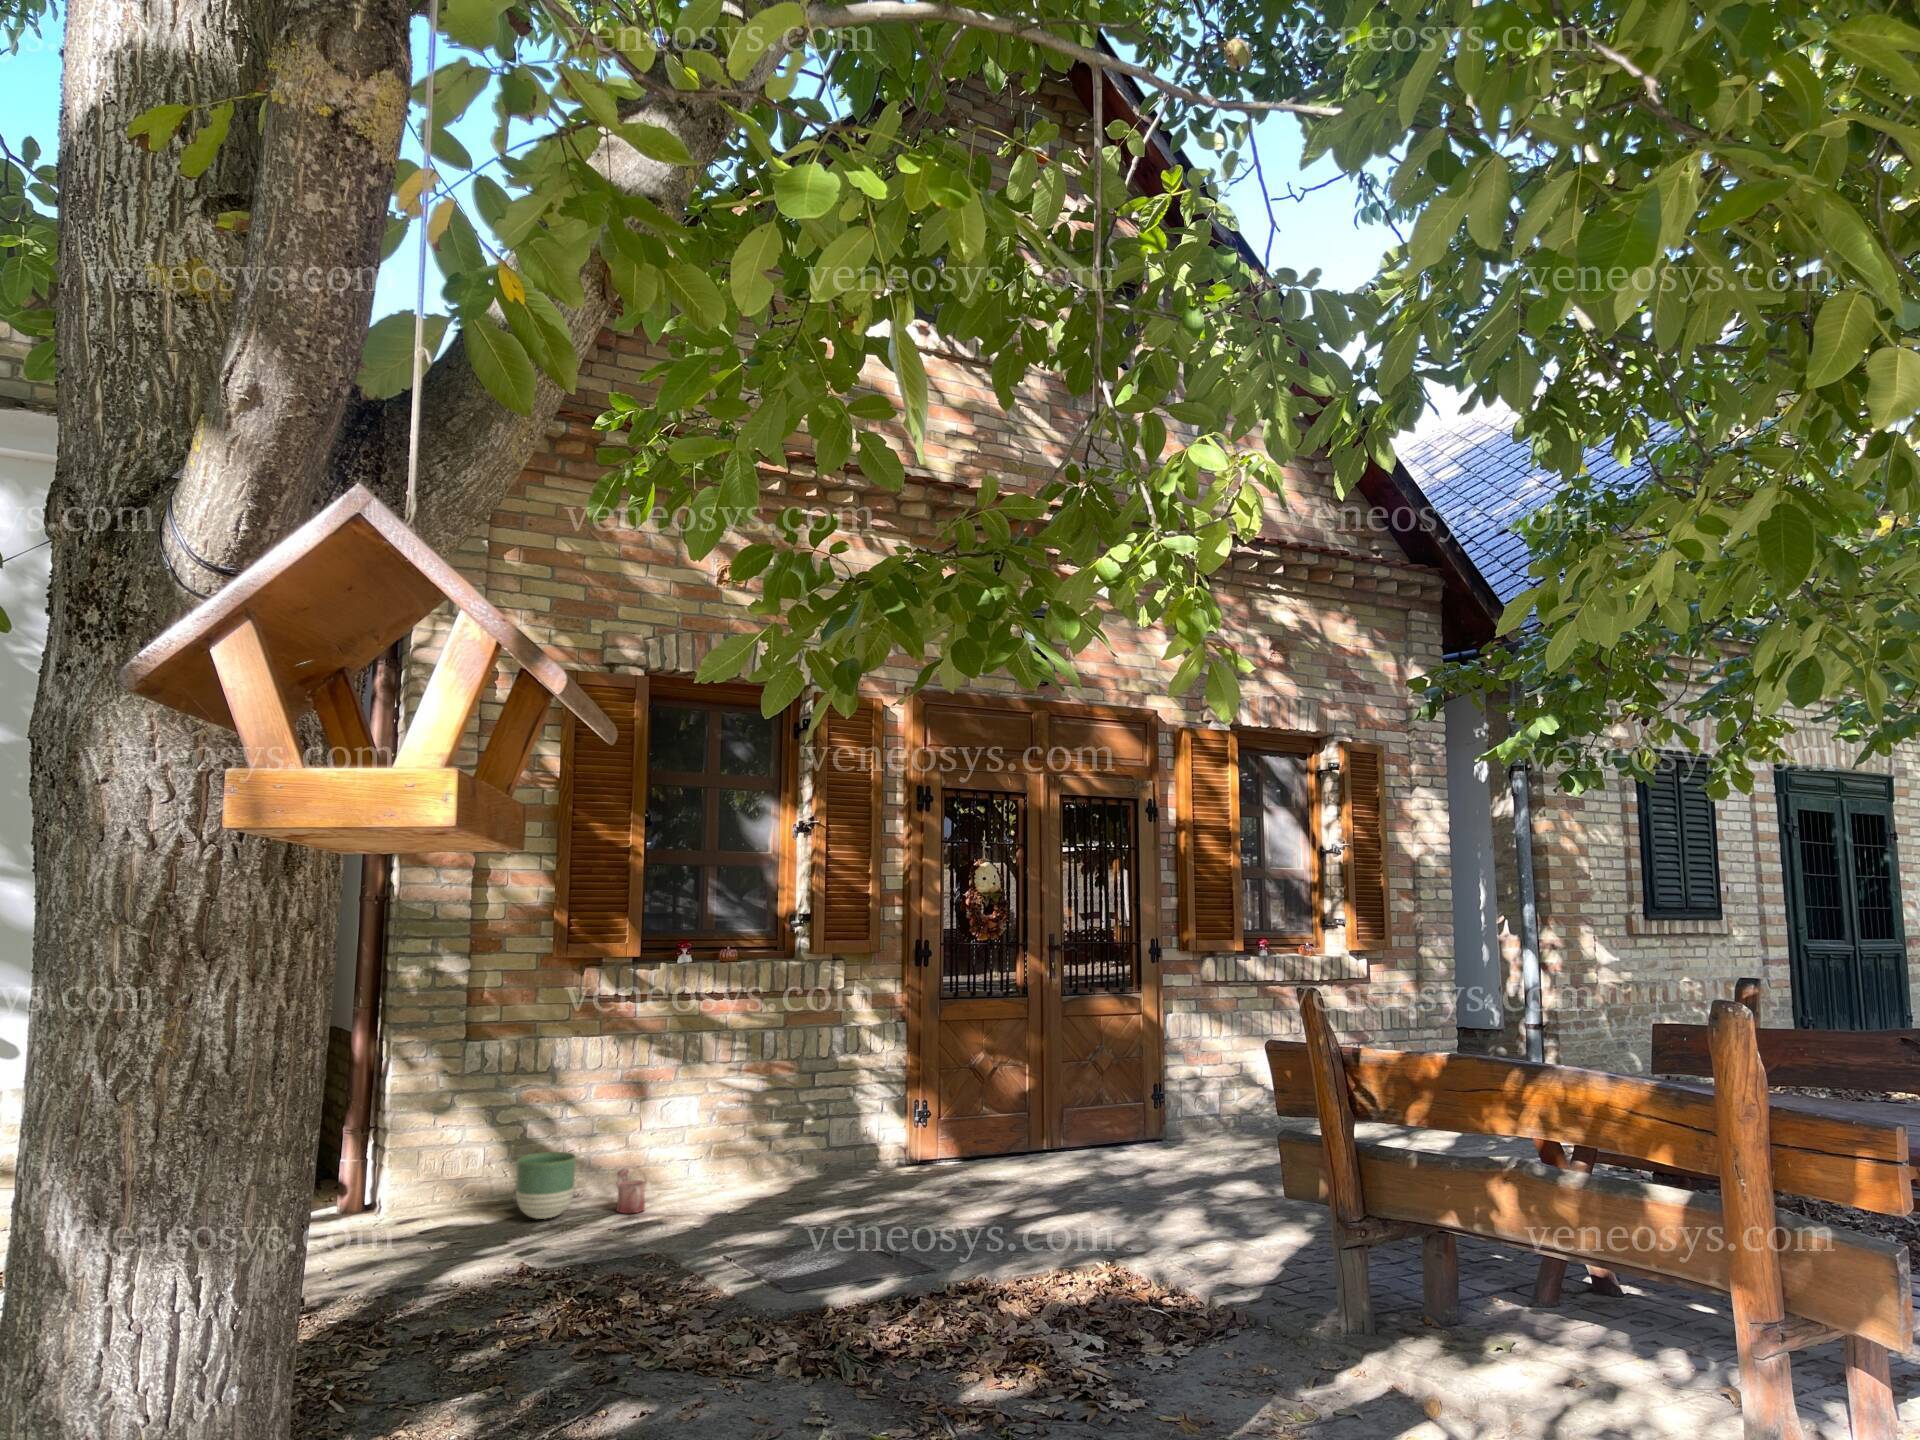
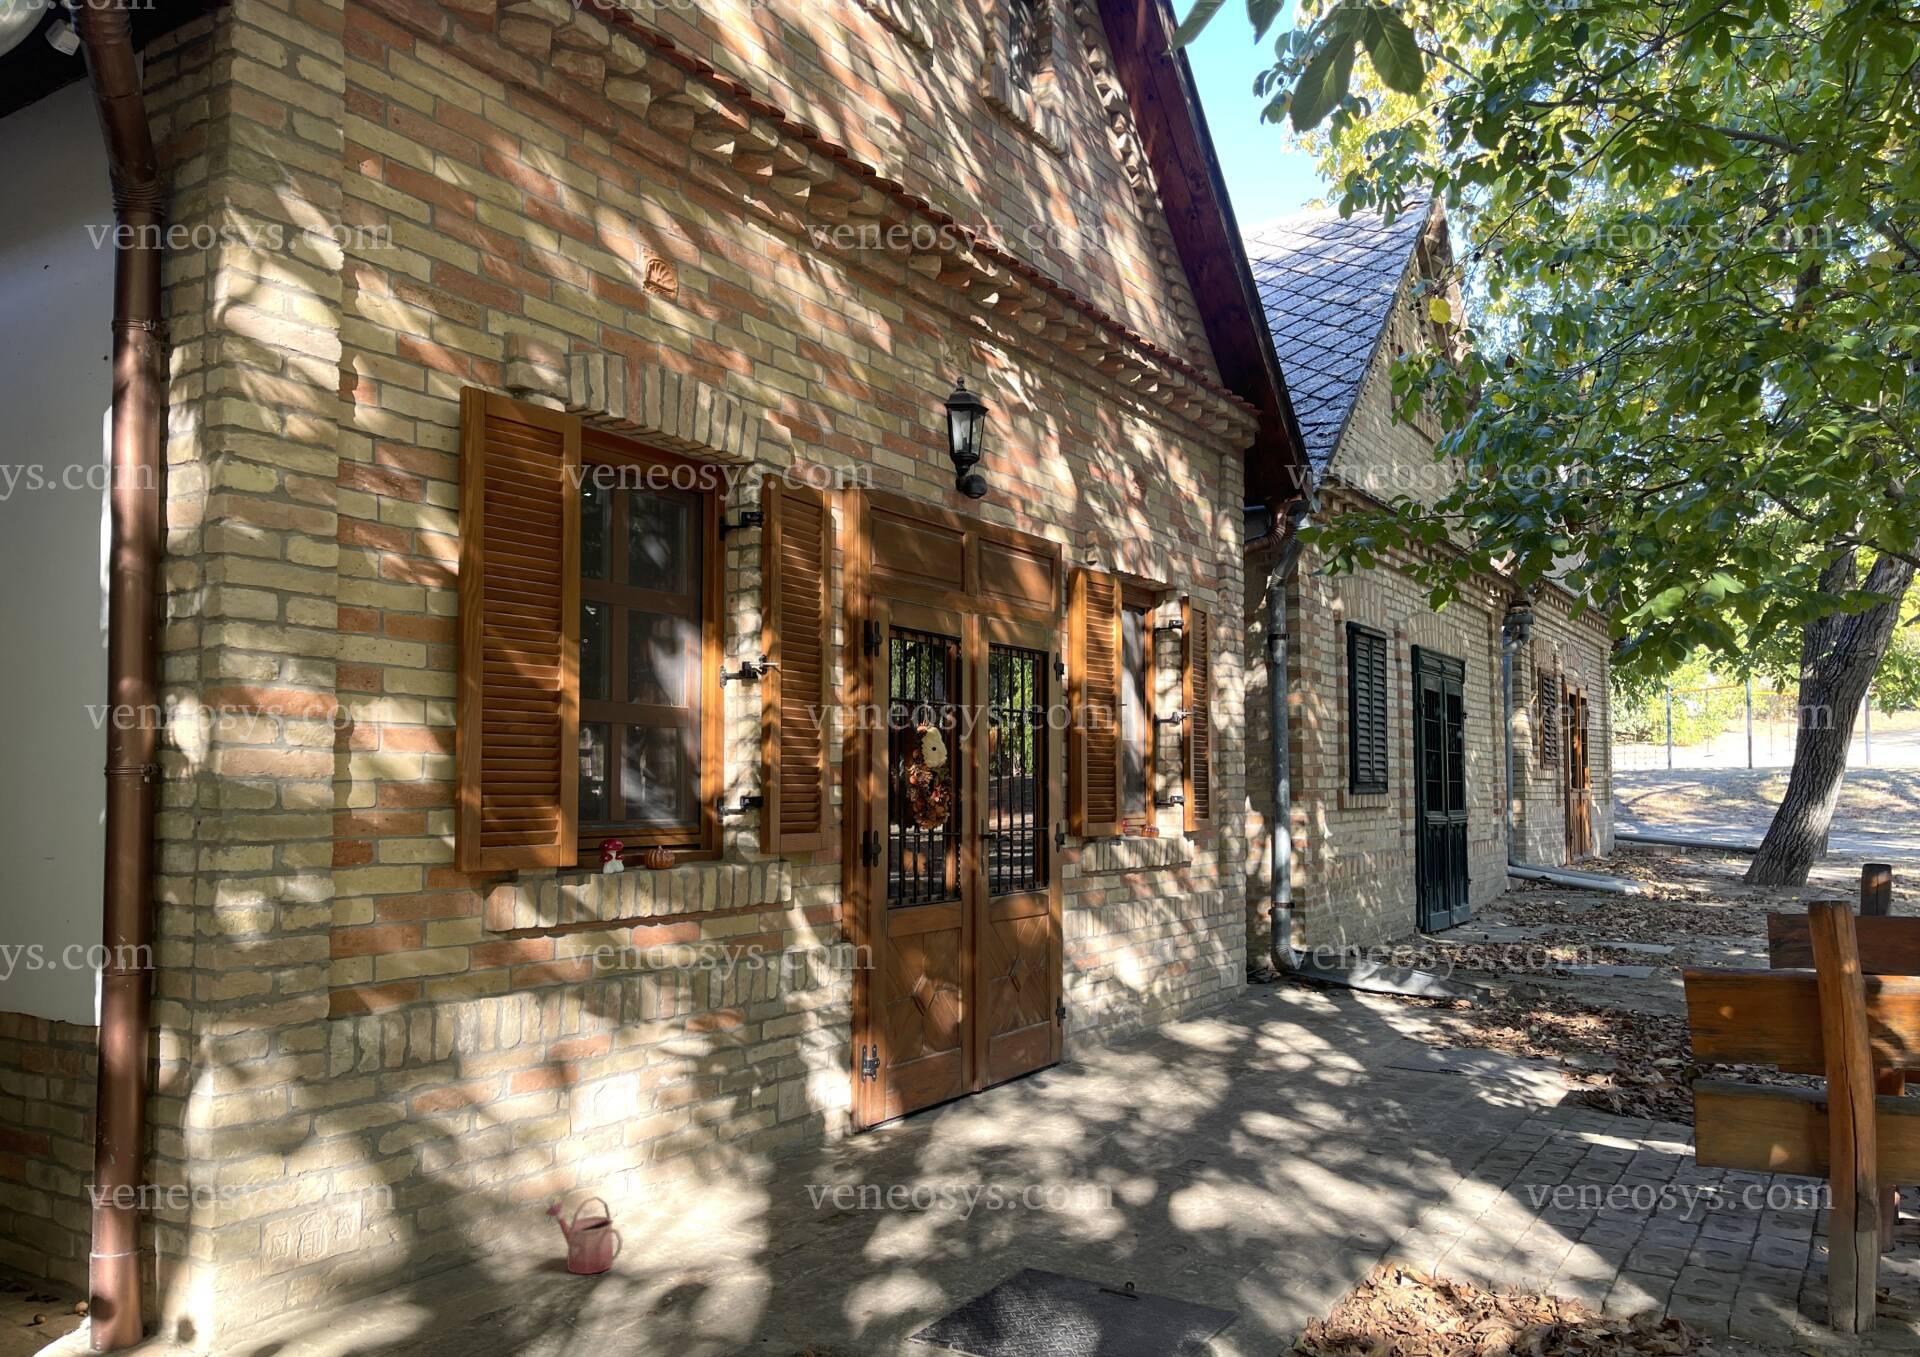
planter: present [516,1152,576,1219] -> none [424,1192,524,1311]

